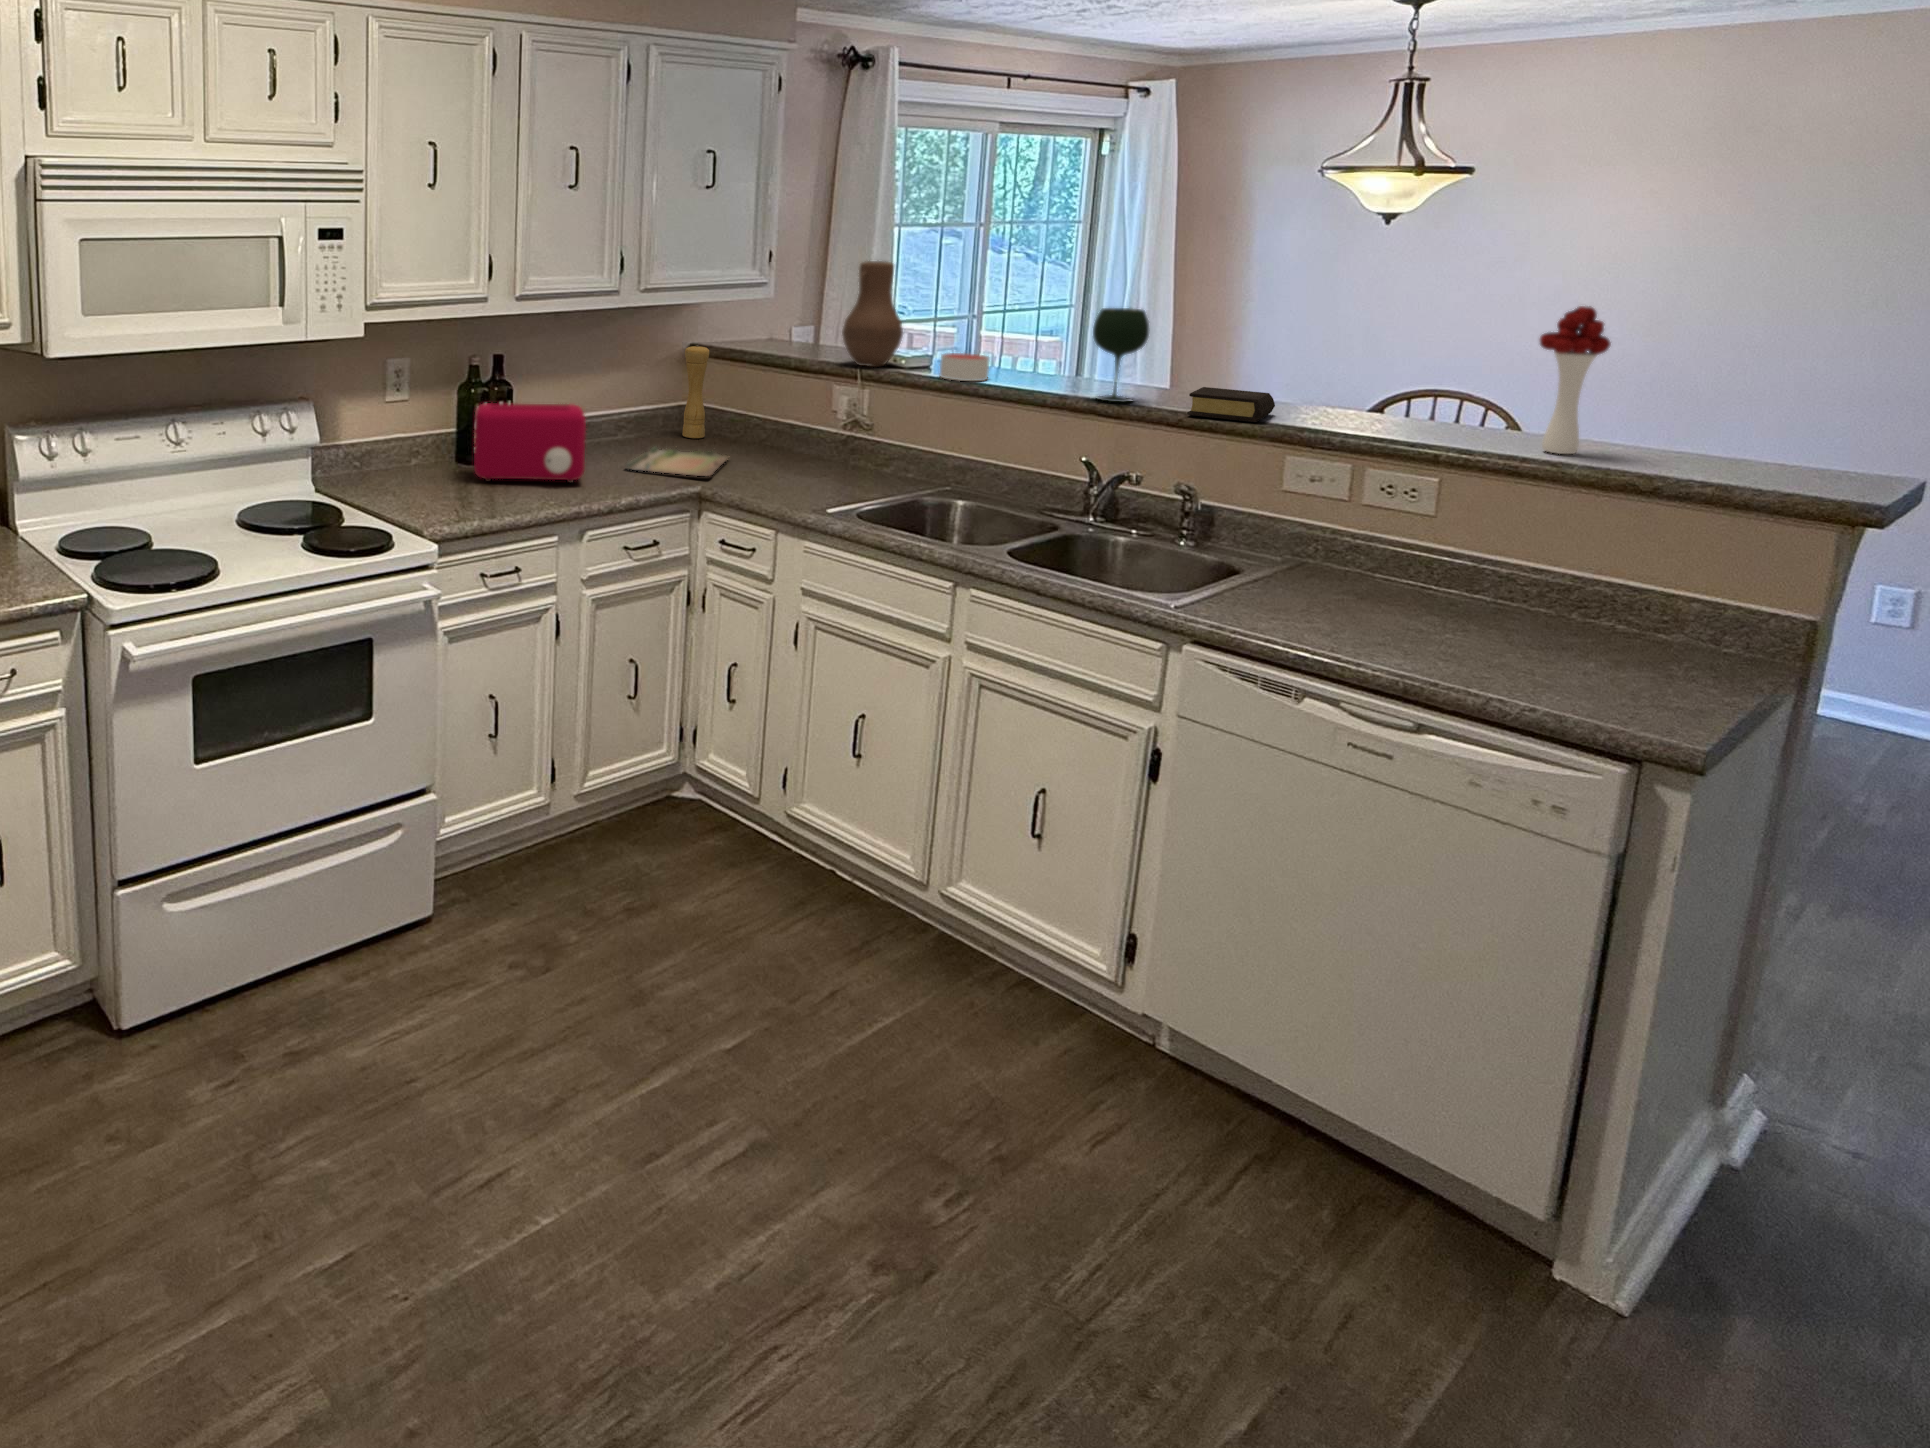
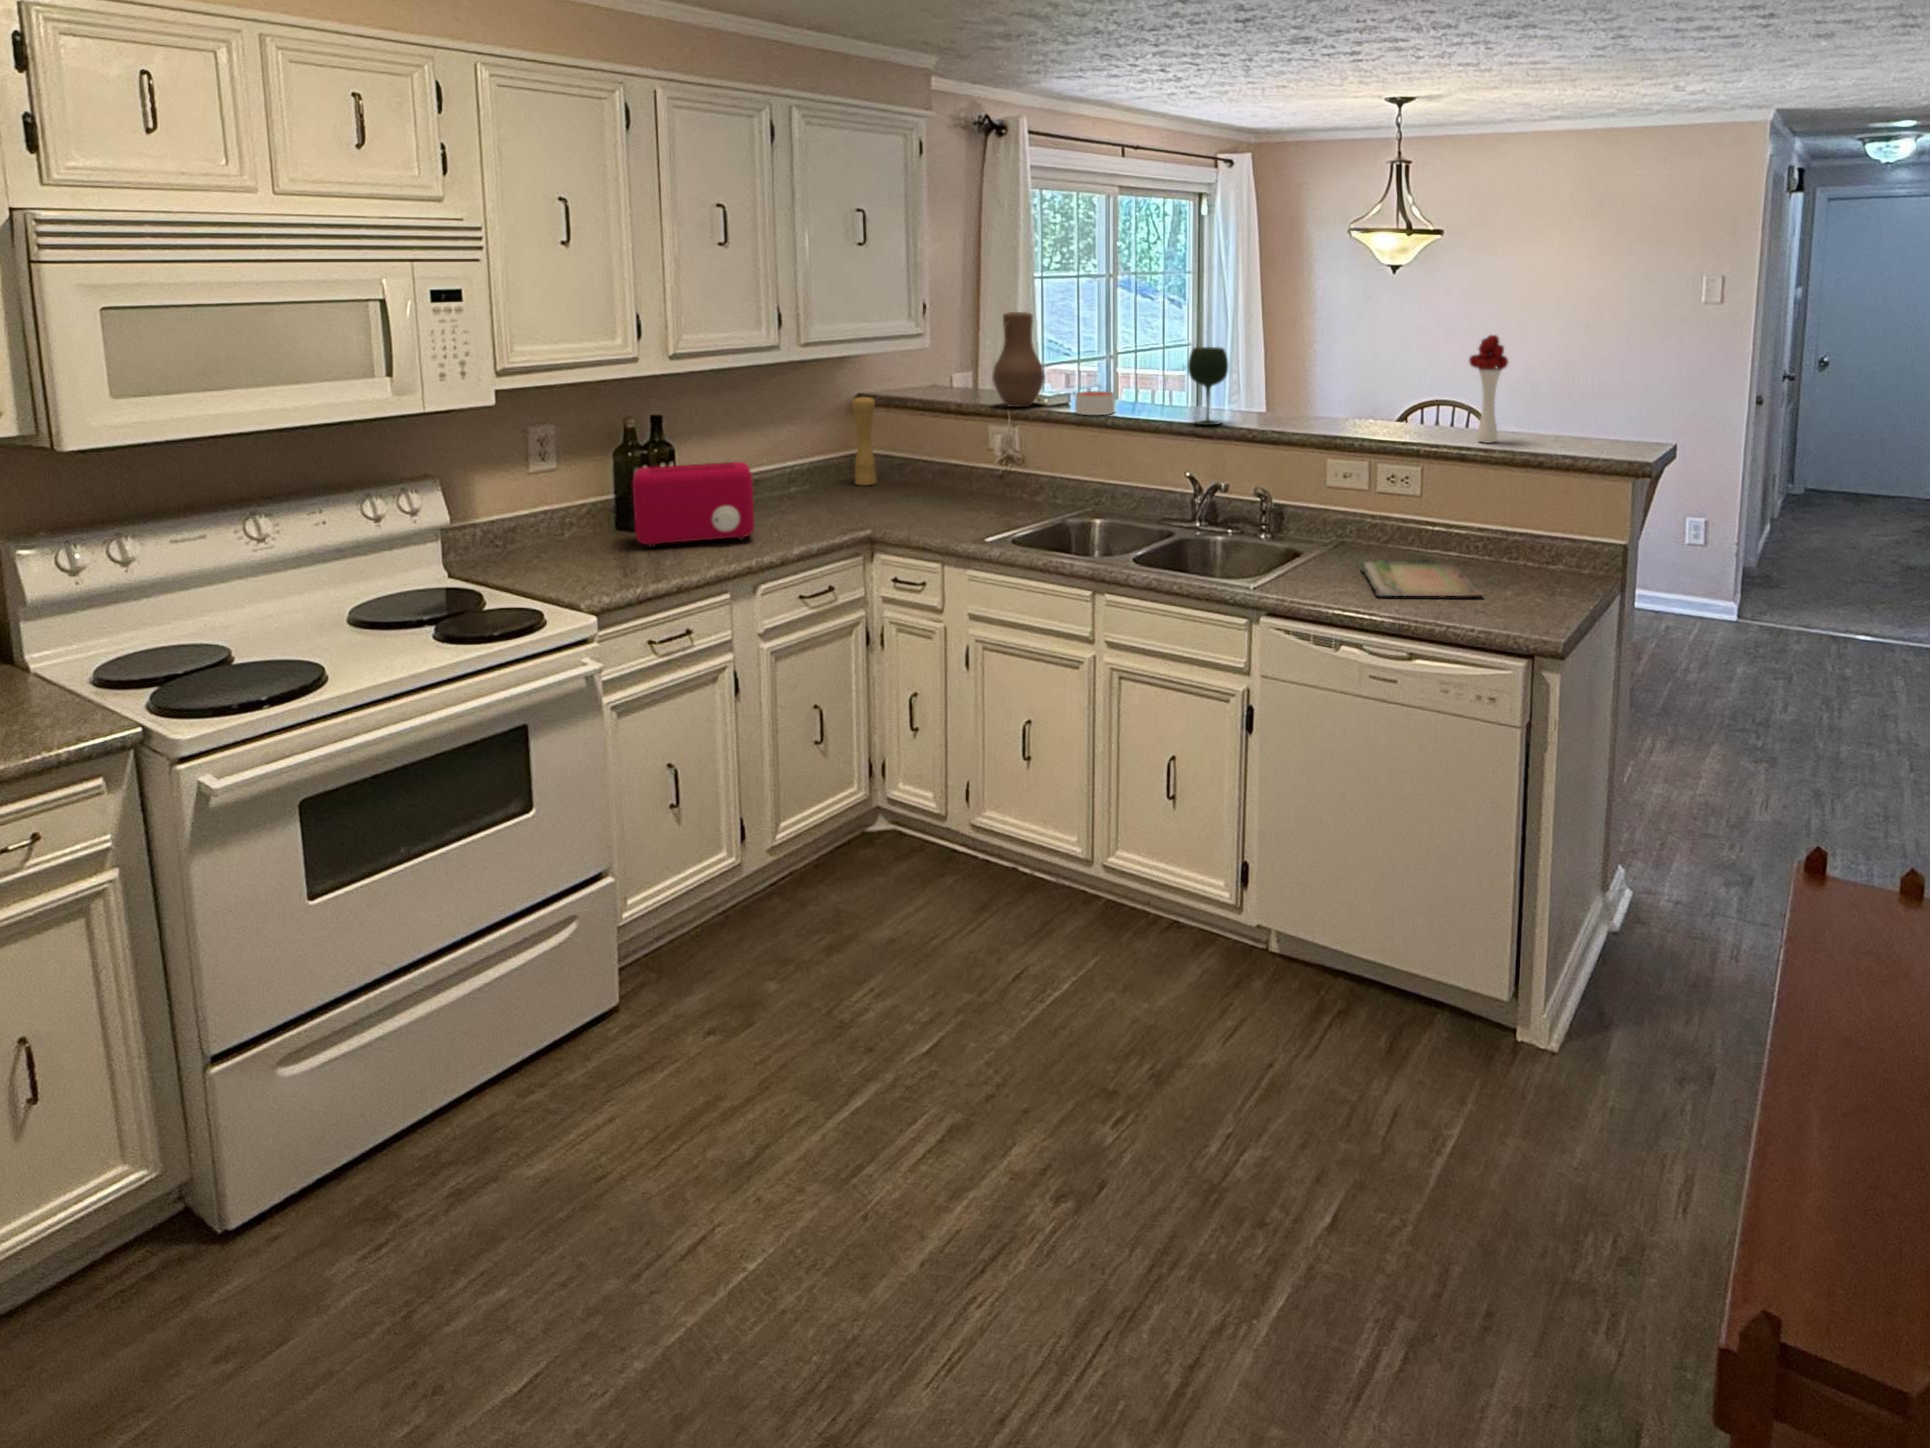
book: present [1187,387,1275,422] -> none [1258,409,1317,434]
tray: present [626,447,730,476] -> present [1360,558,1482,597]

